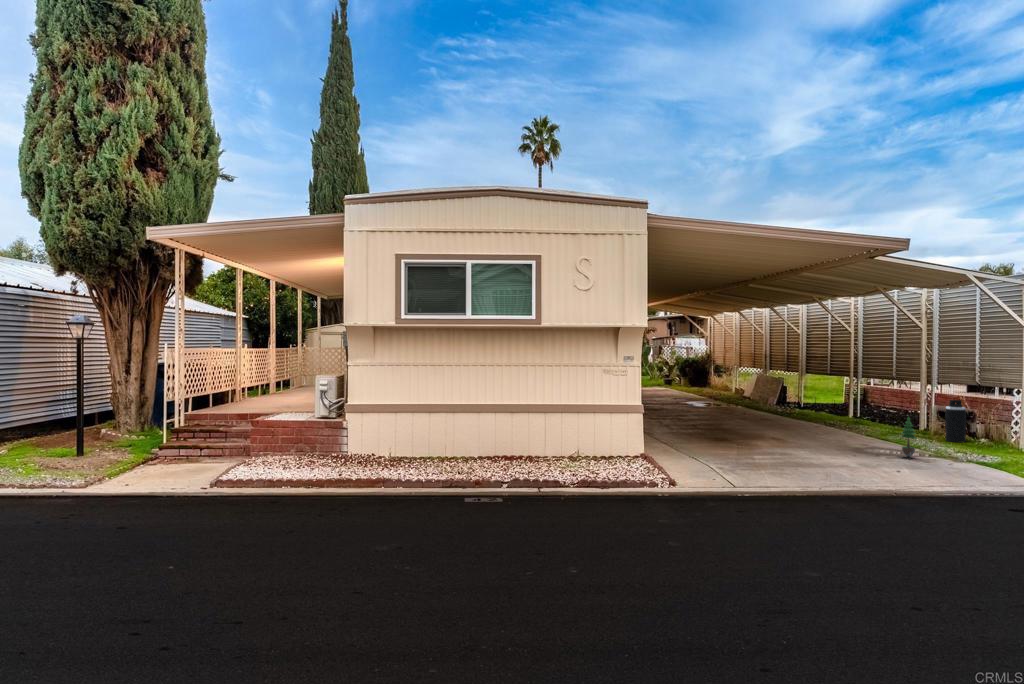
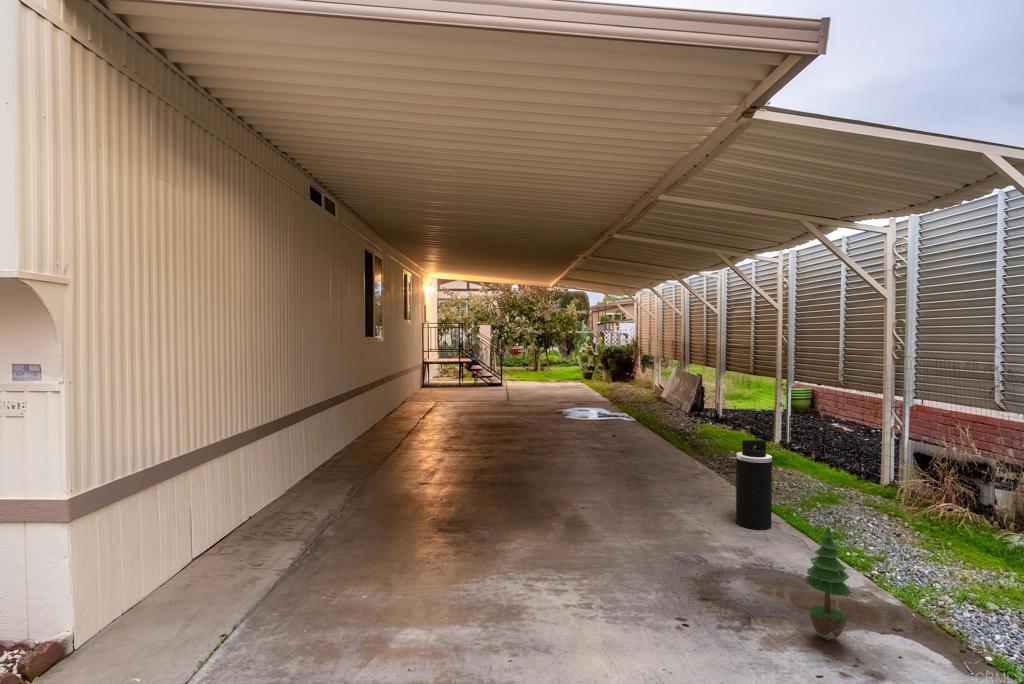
trash can: present [945,400,966,442] -> present [736,440,772,530]

